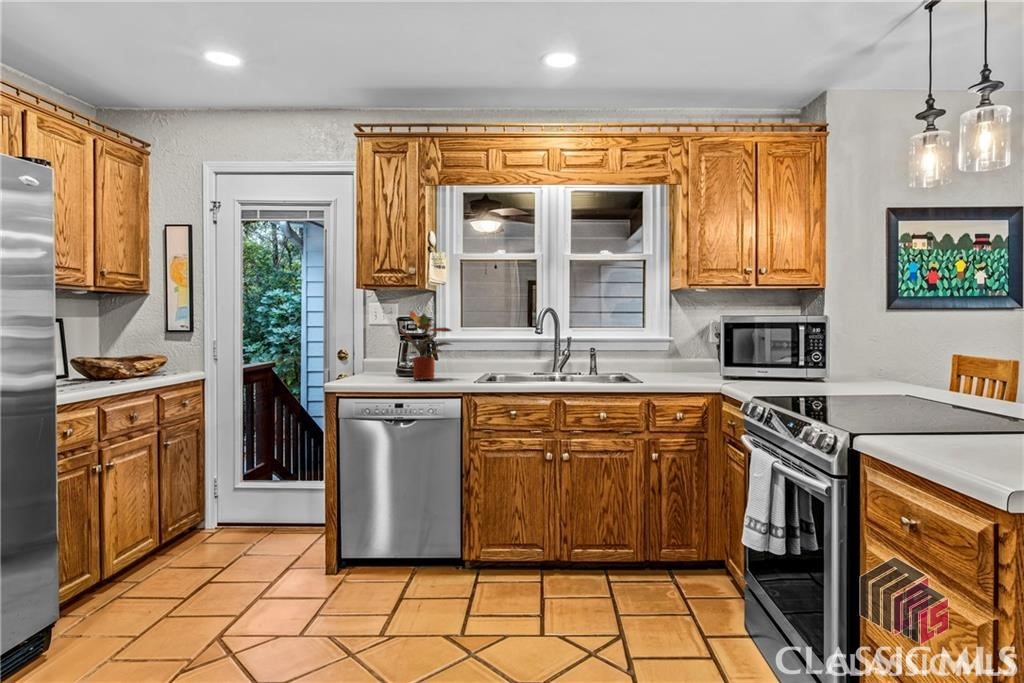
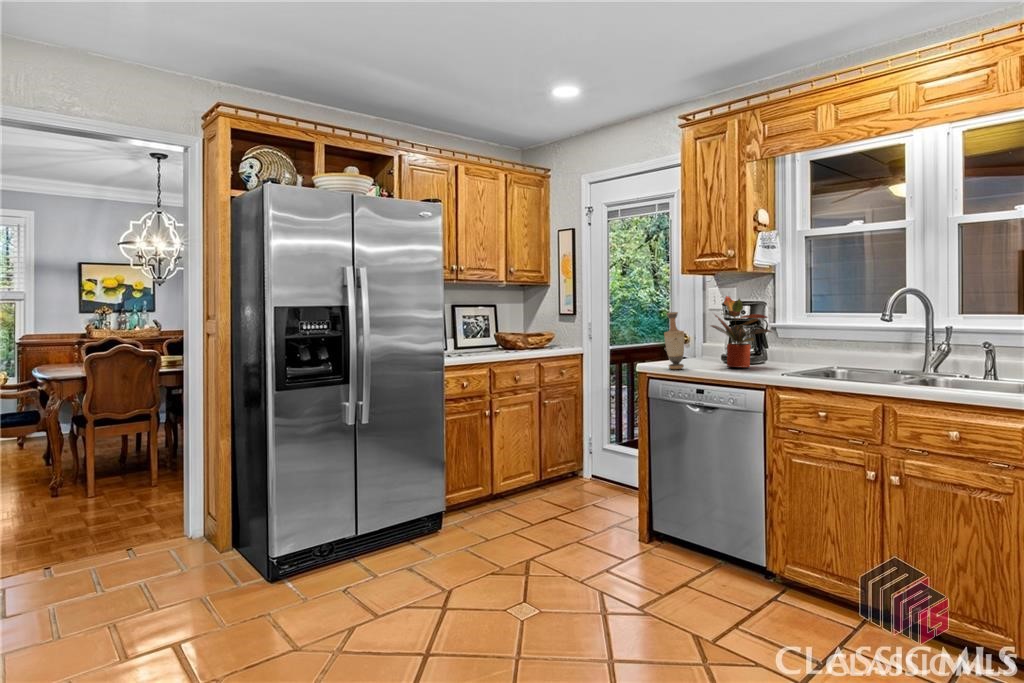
vase: none [359,324,379,384] -> present [664,312,684,369]

